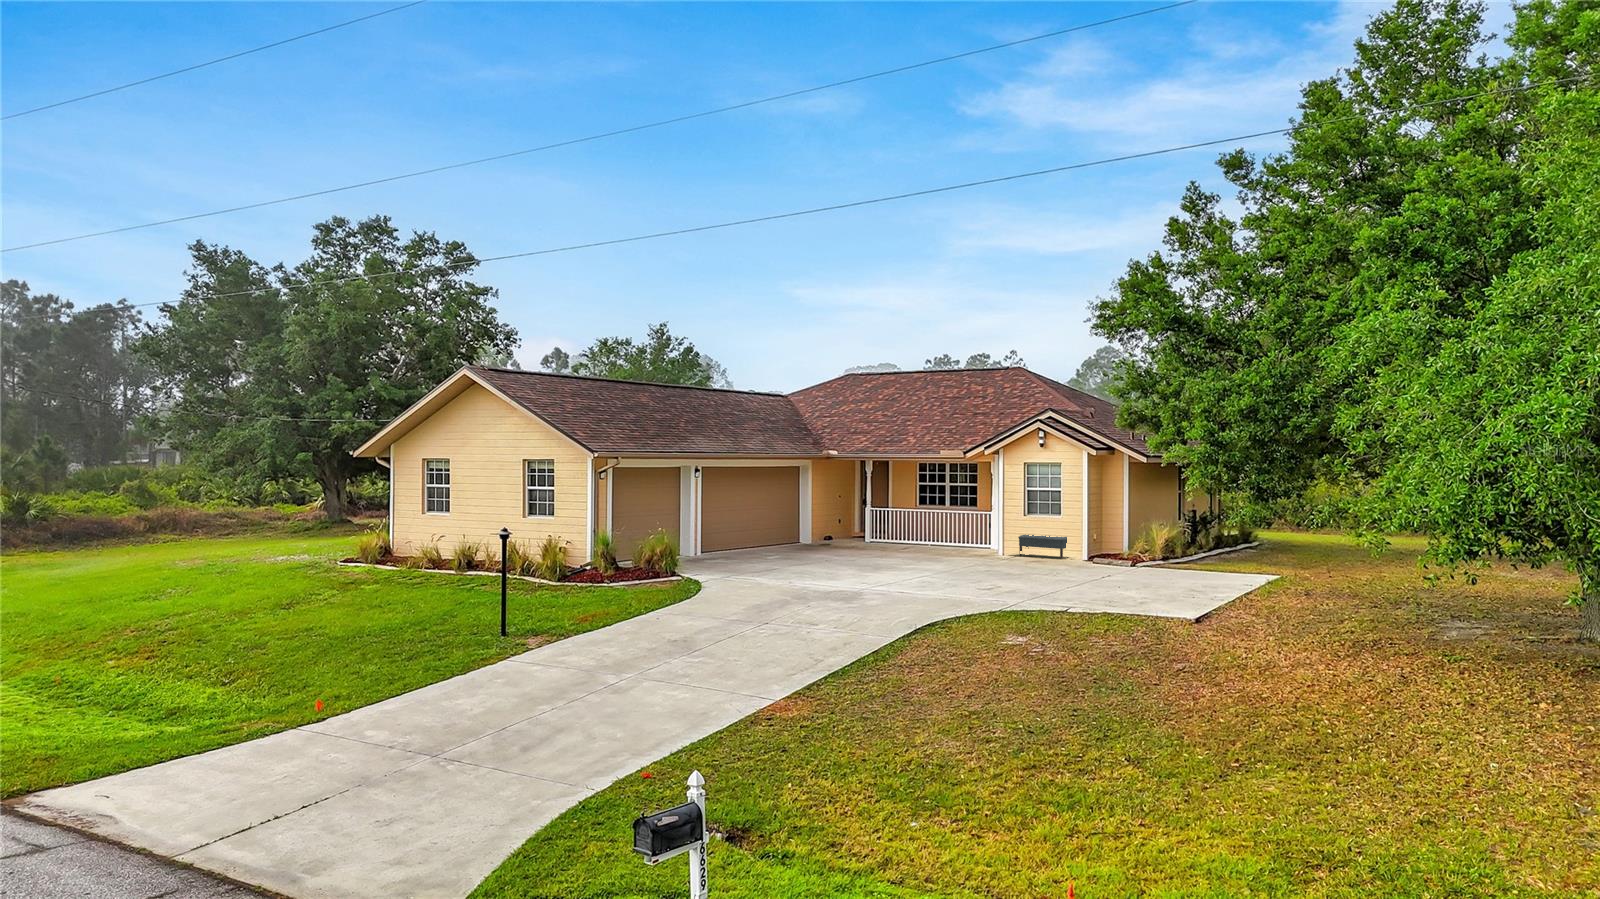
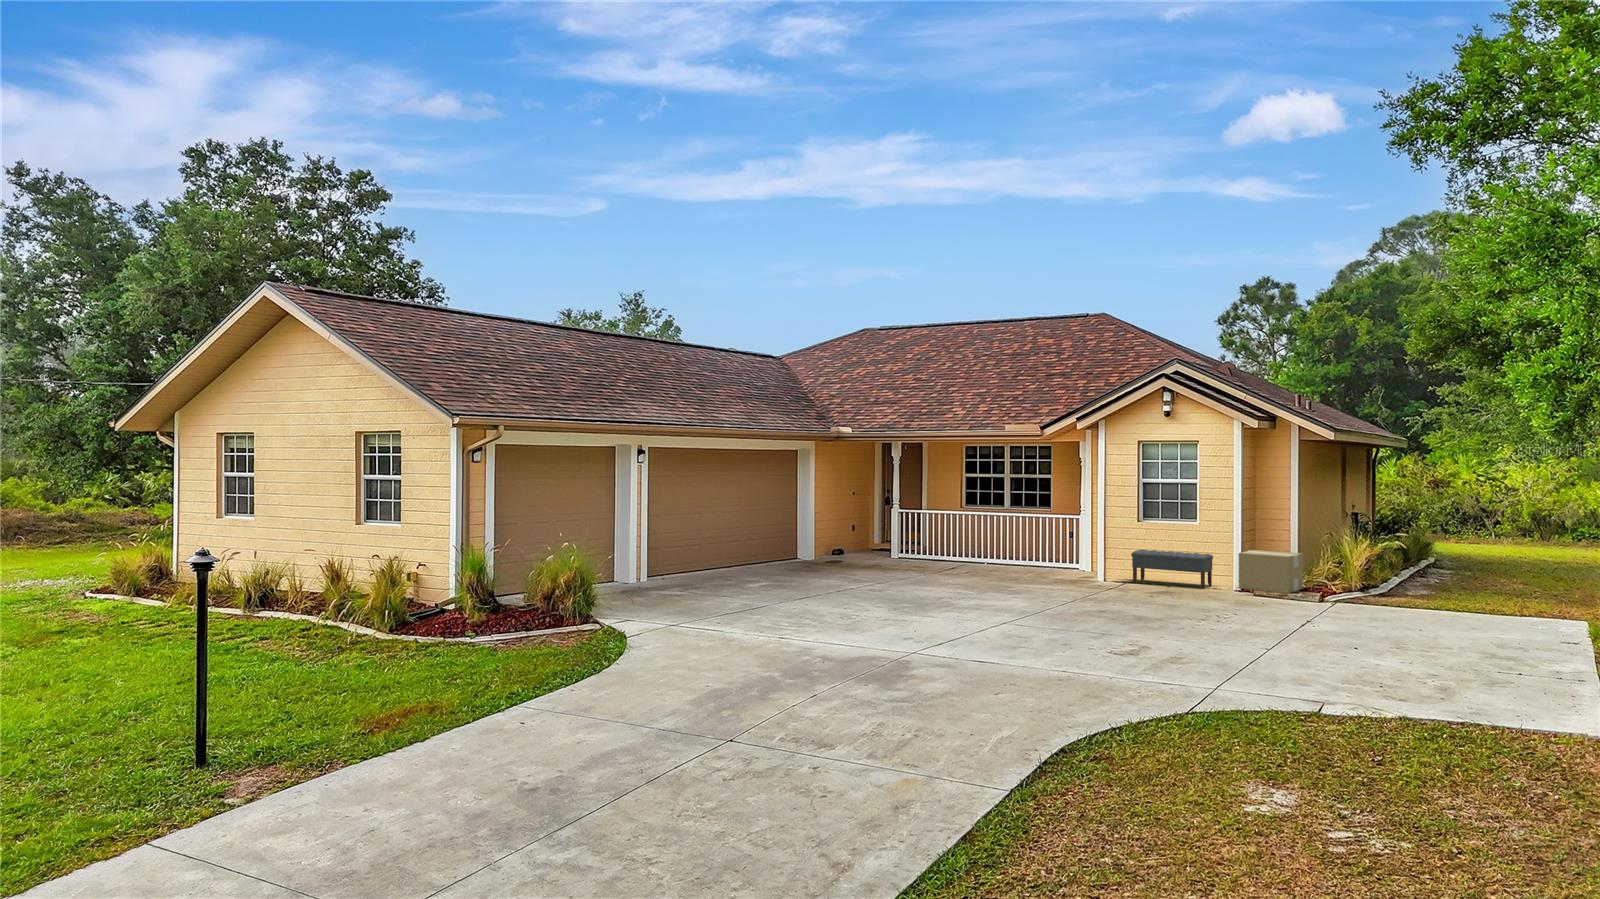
cardboard box: none [1085,534,1125,561] -> present [1239,550,1303,593]

